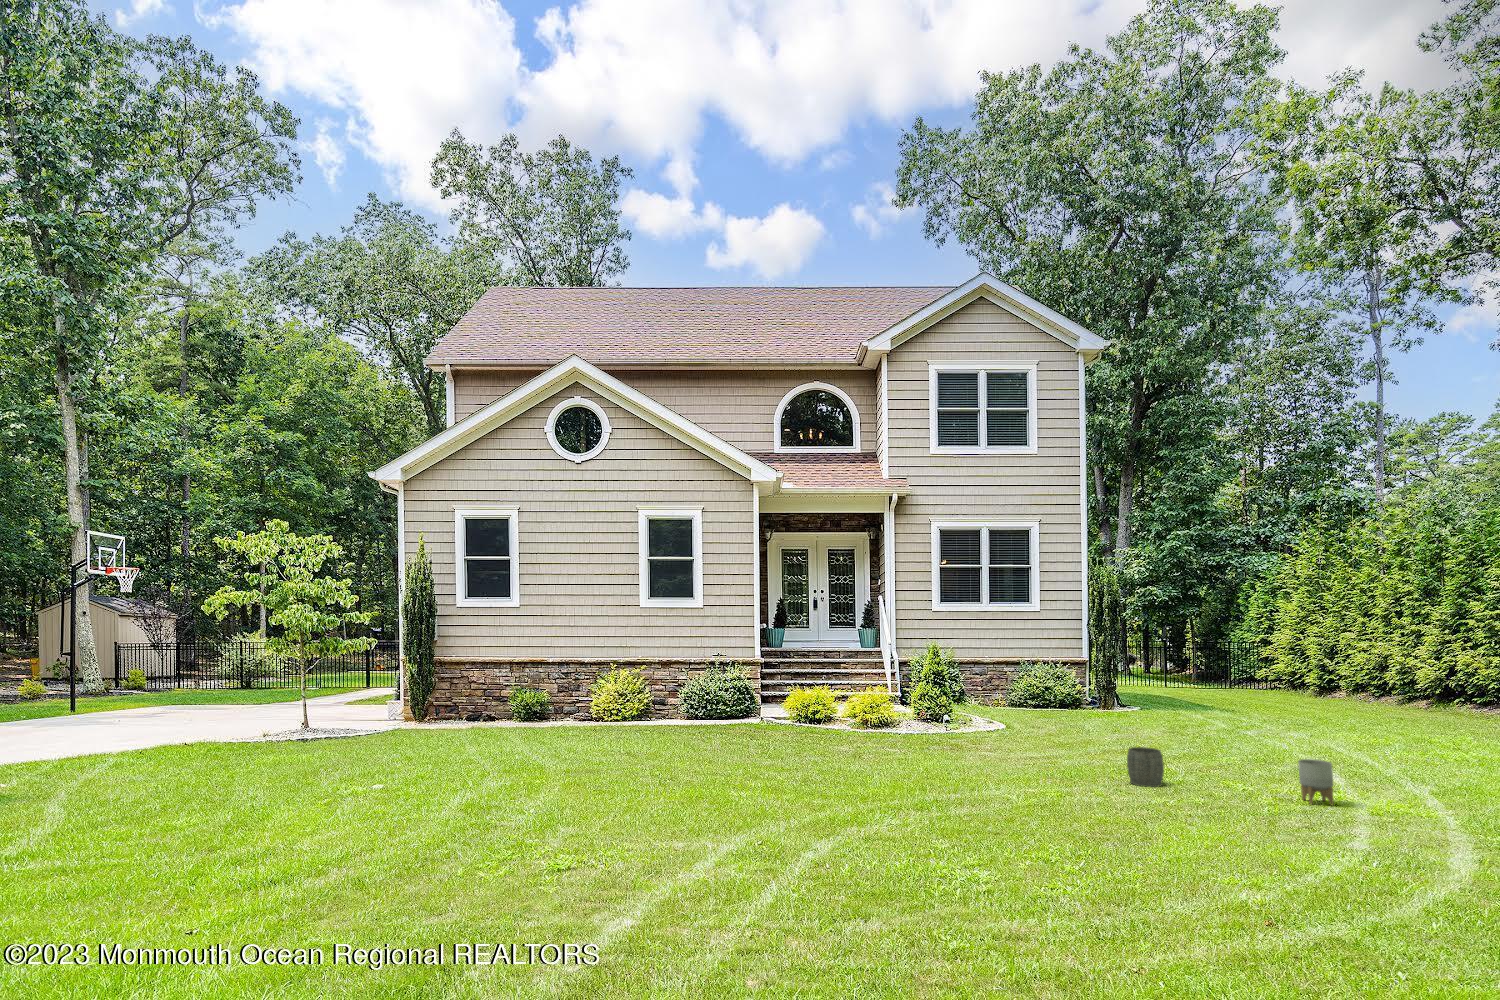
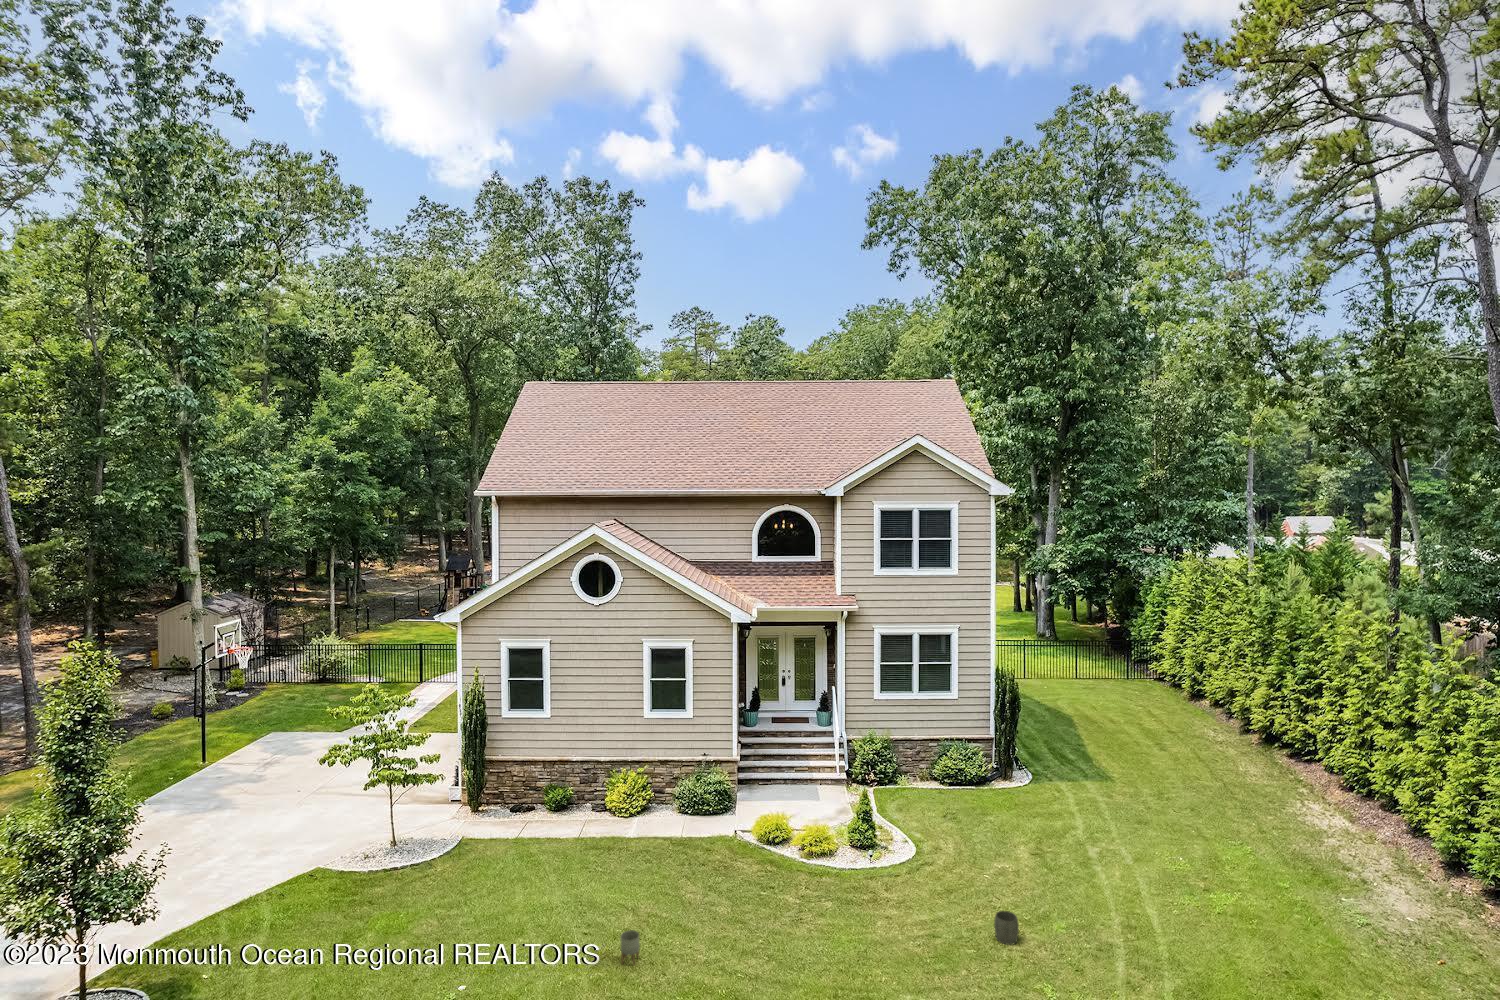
planter: present [1298,759,1334,805] -> present [620,930,640,965]

